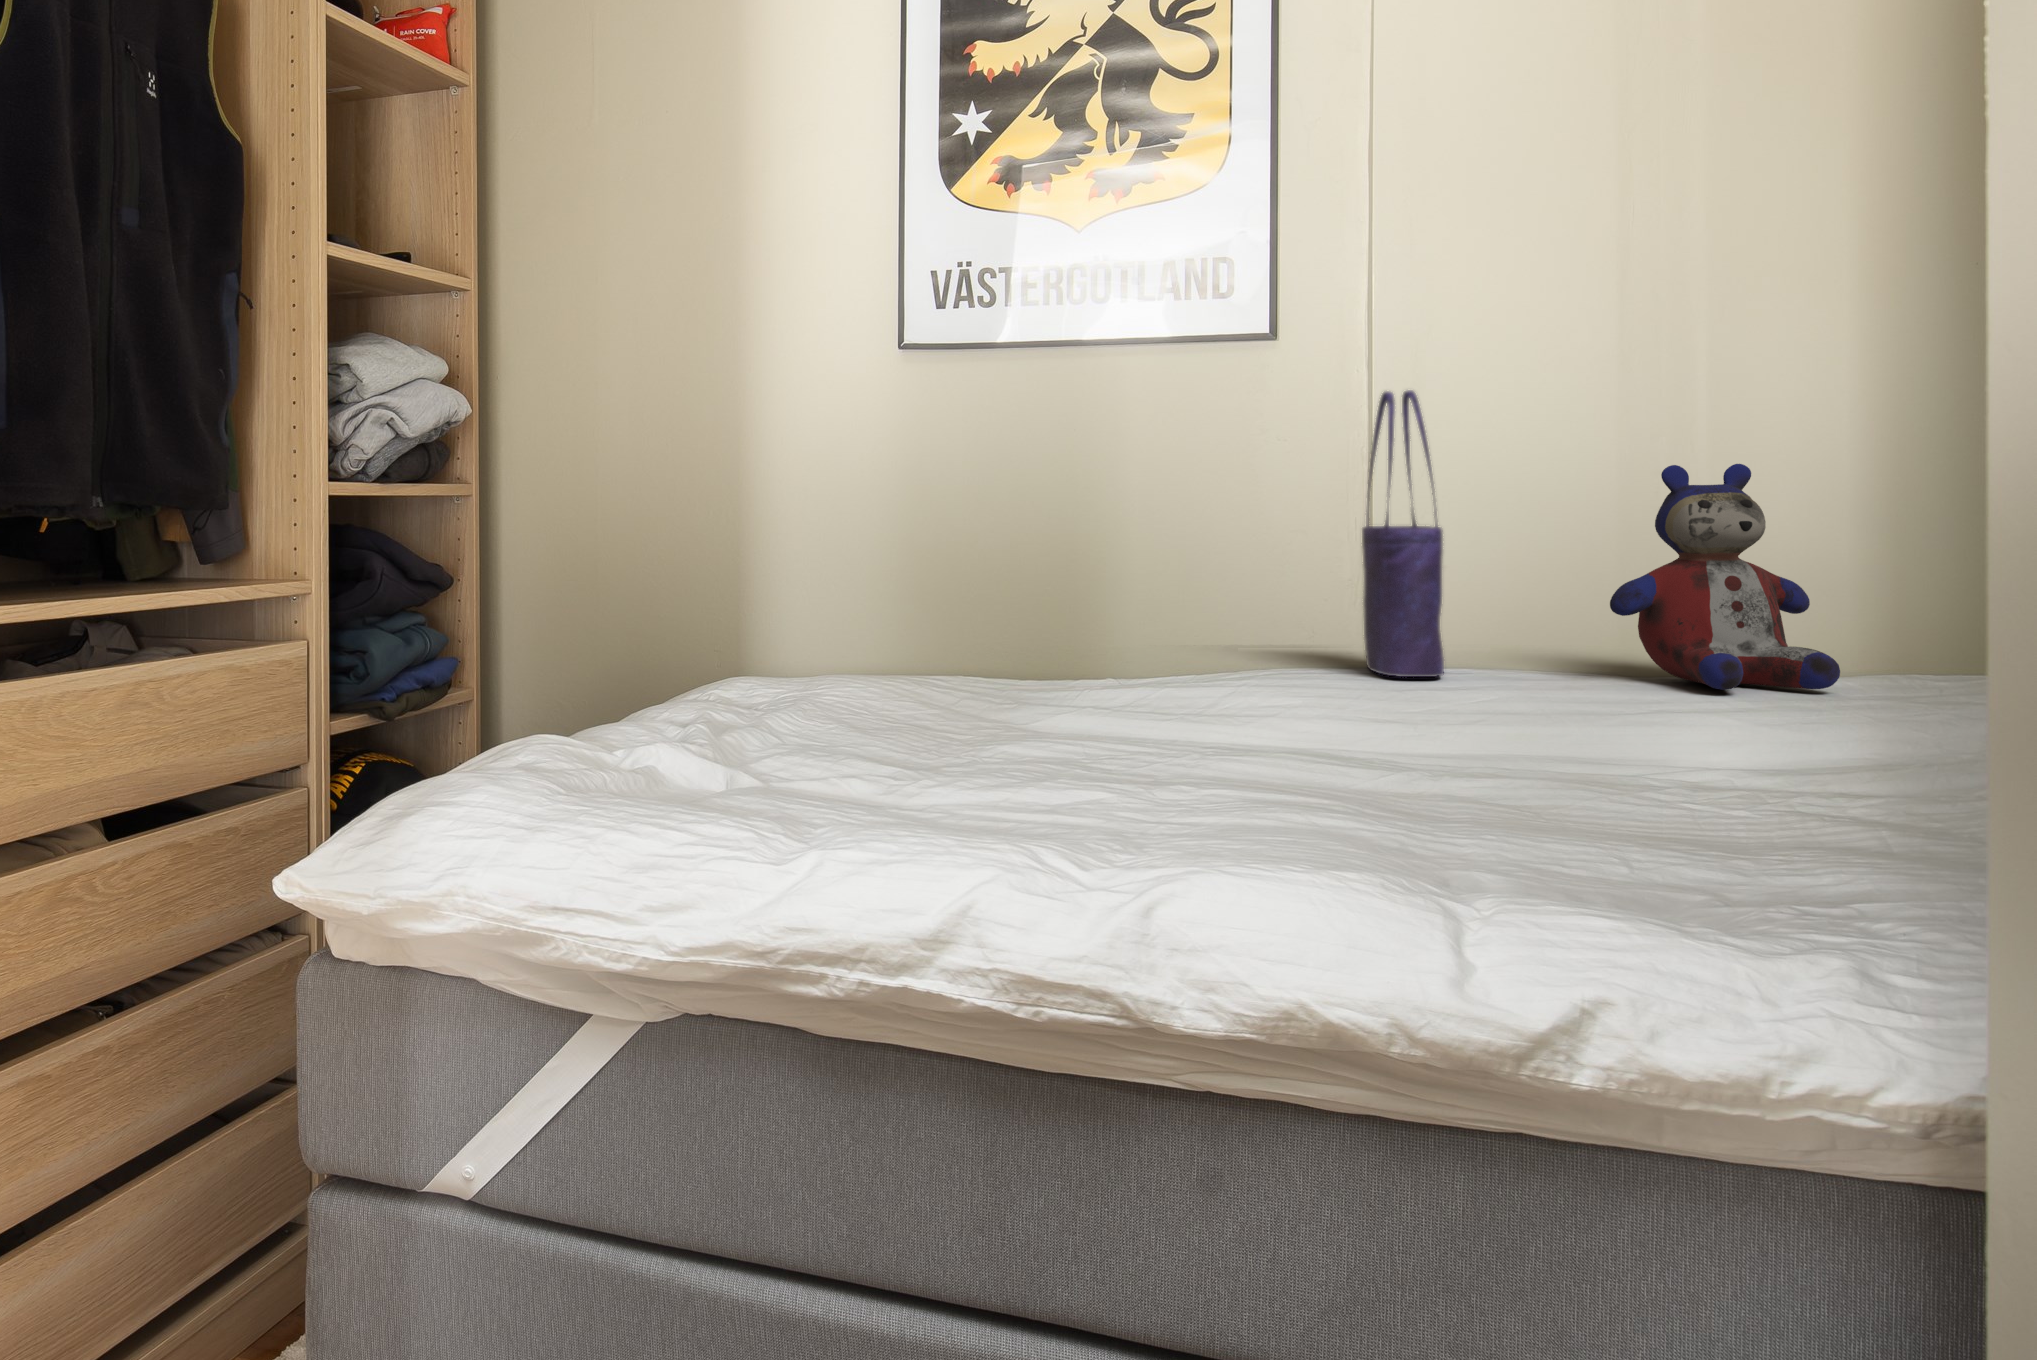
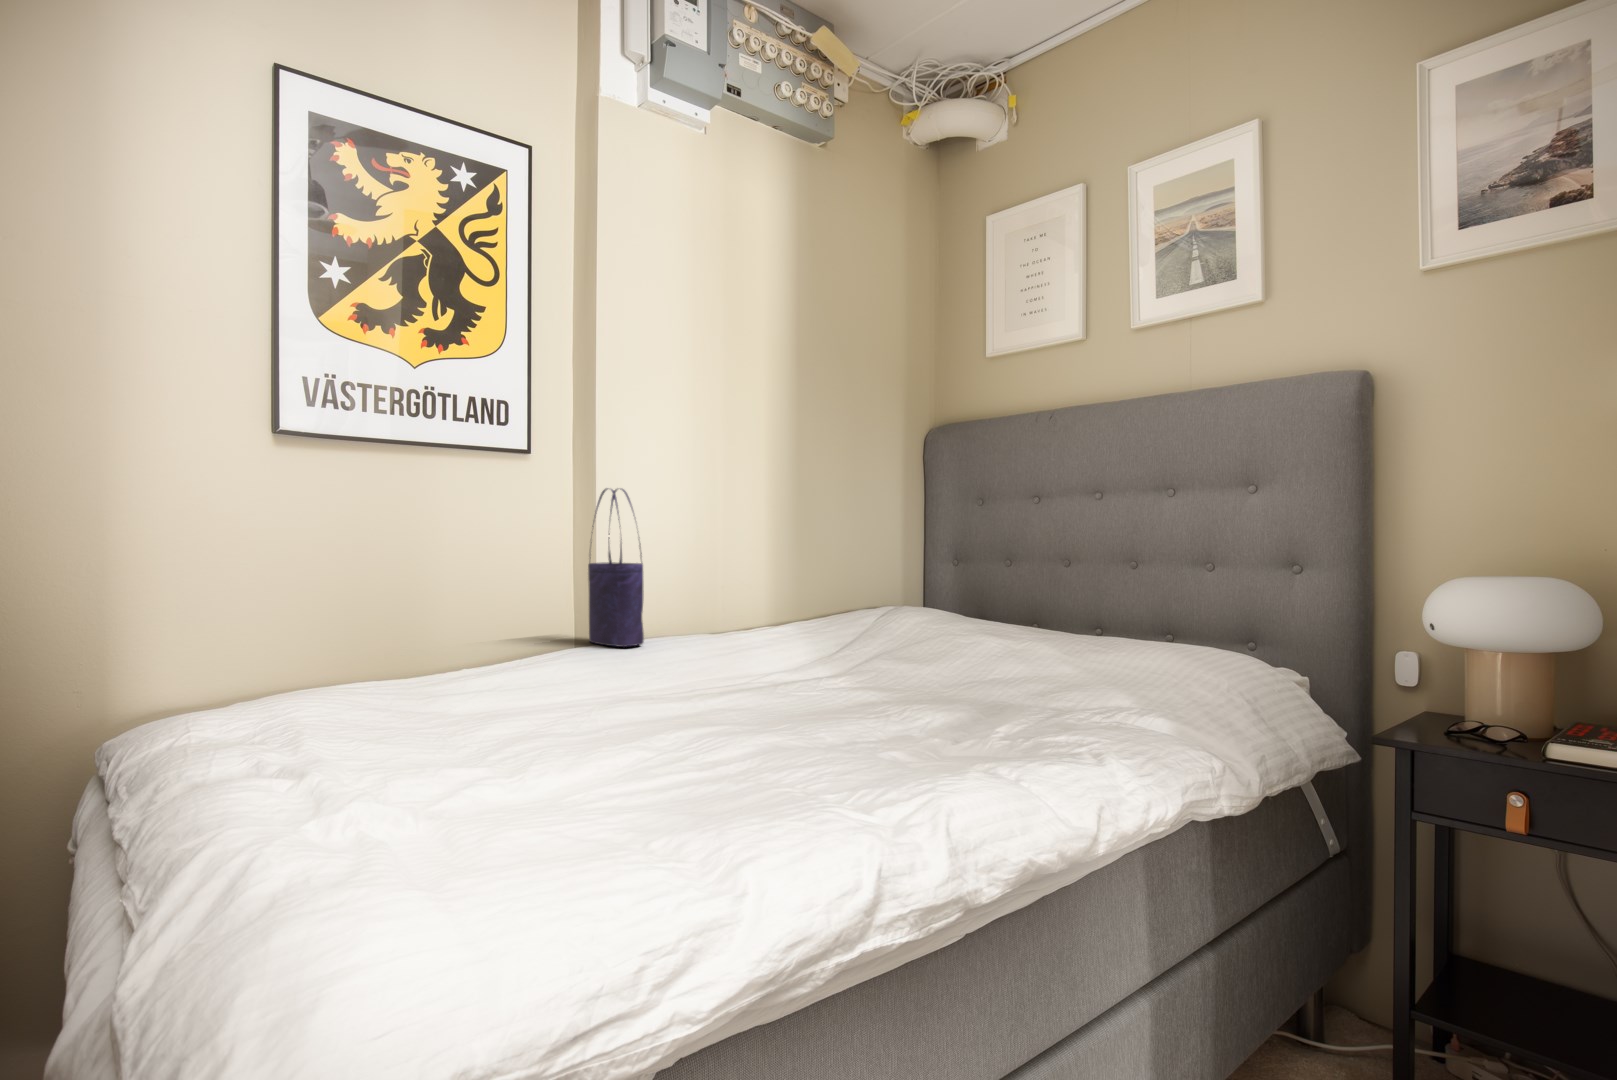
stuffed bear: present [1610,464,1840,690] -> none [705,531,787,636]

